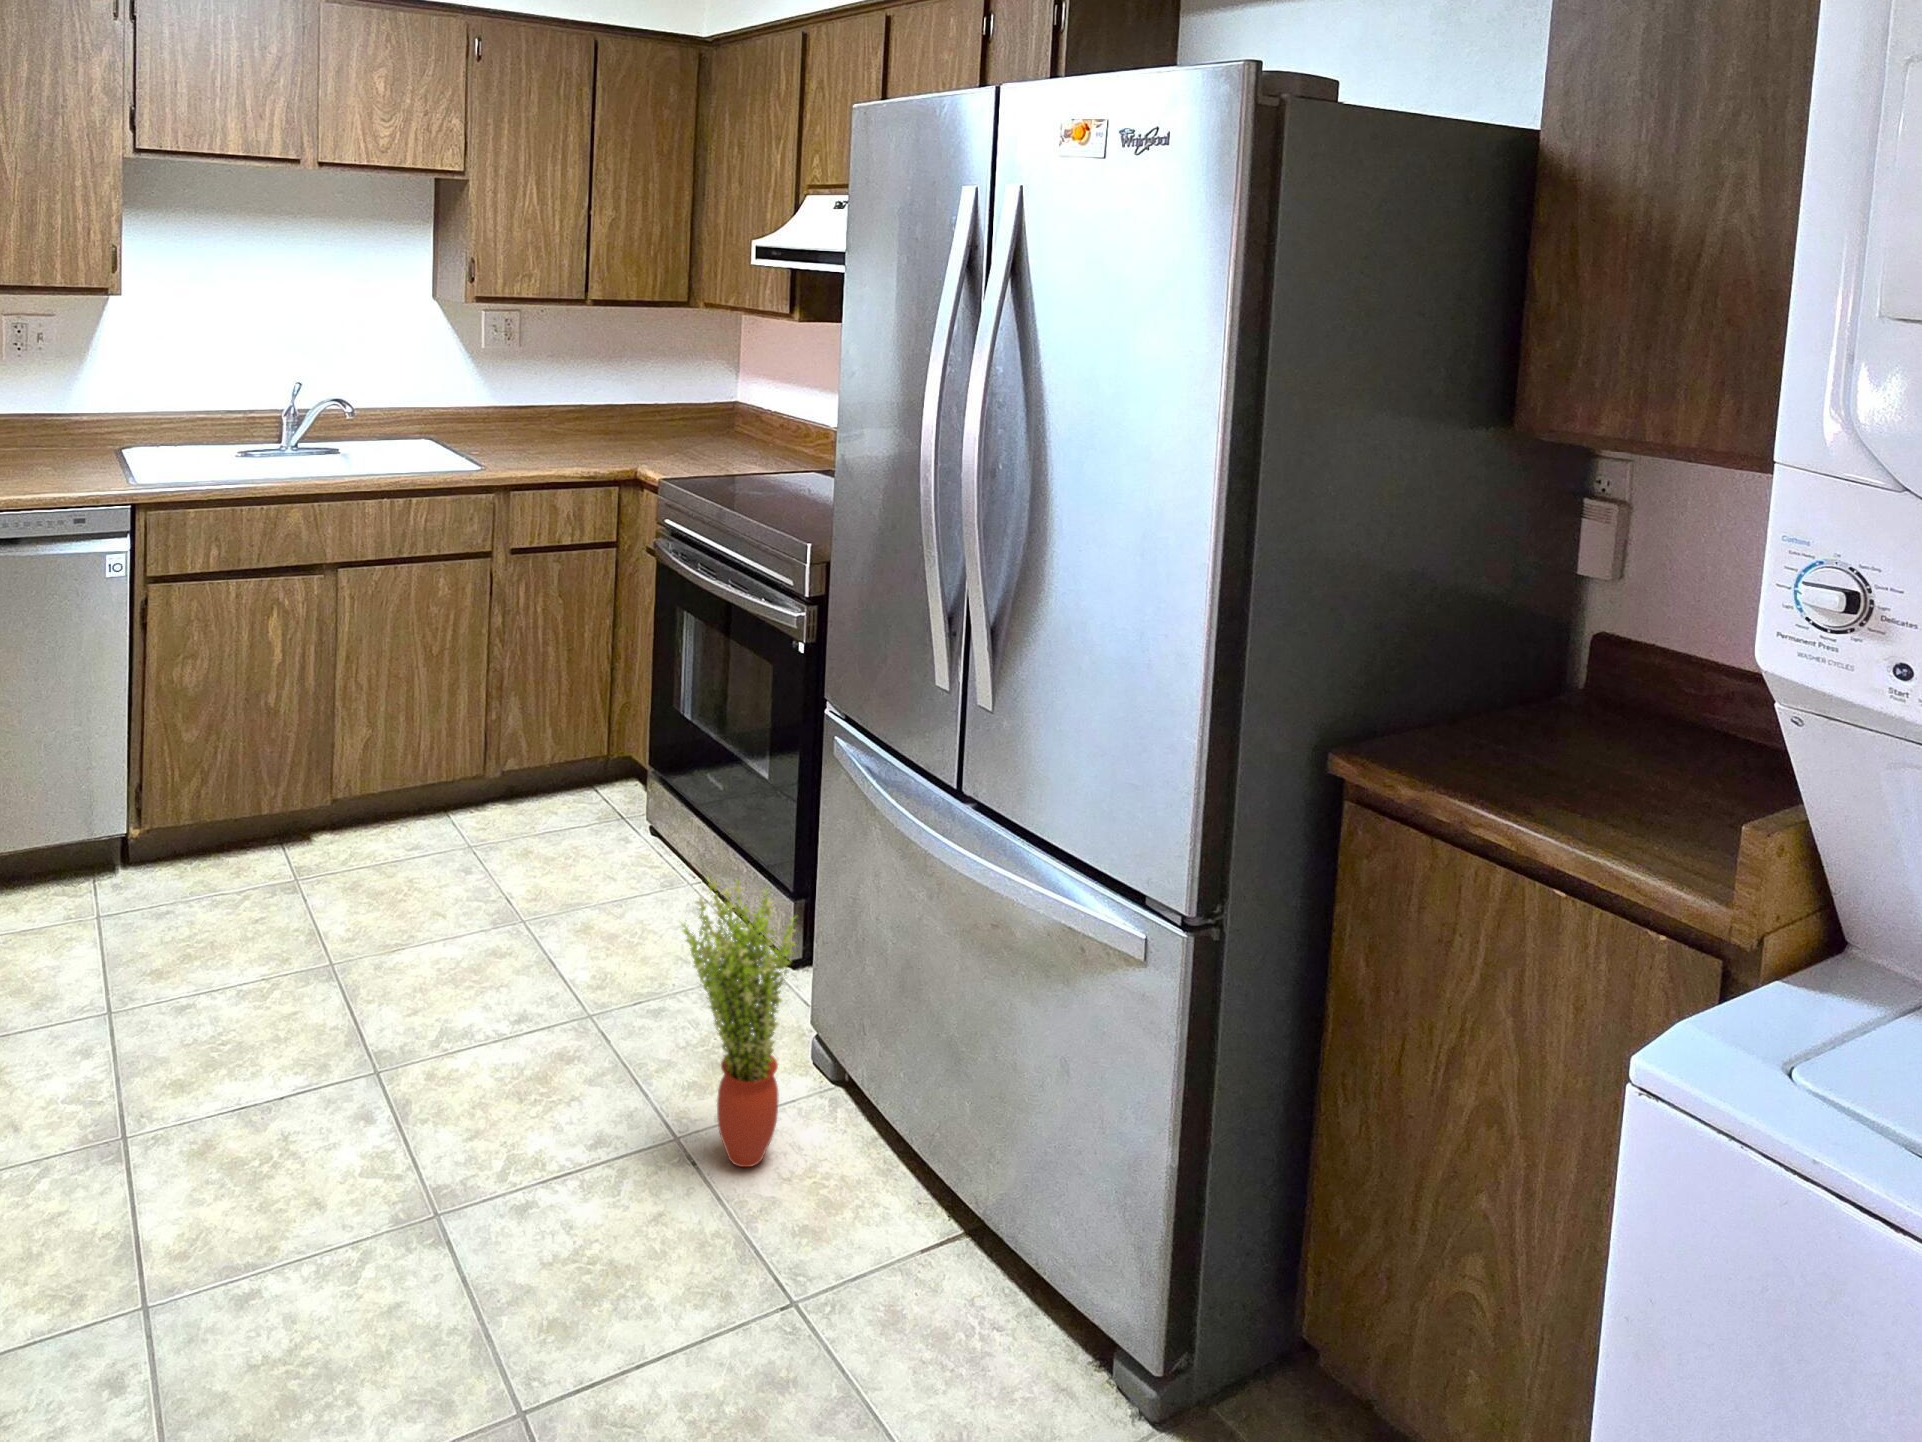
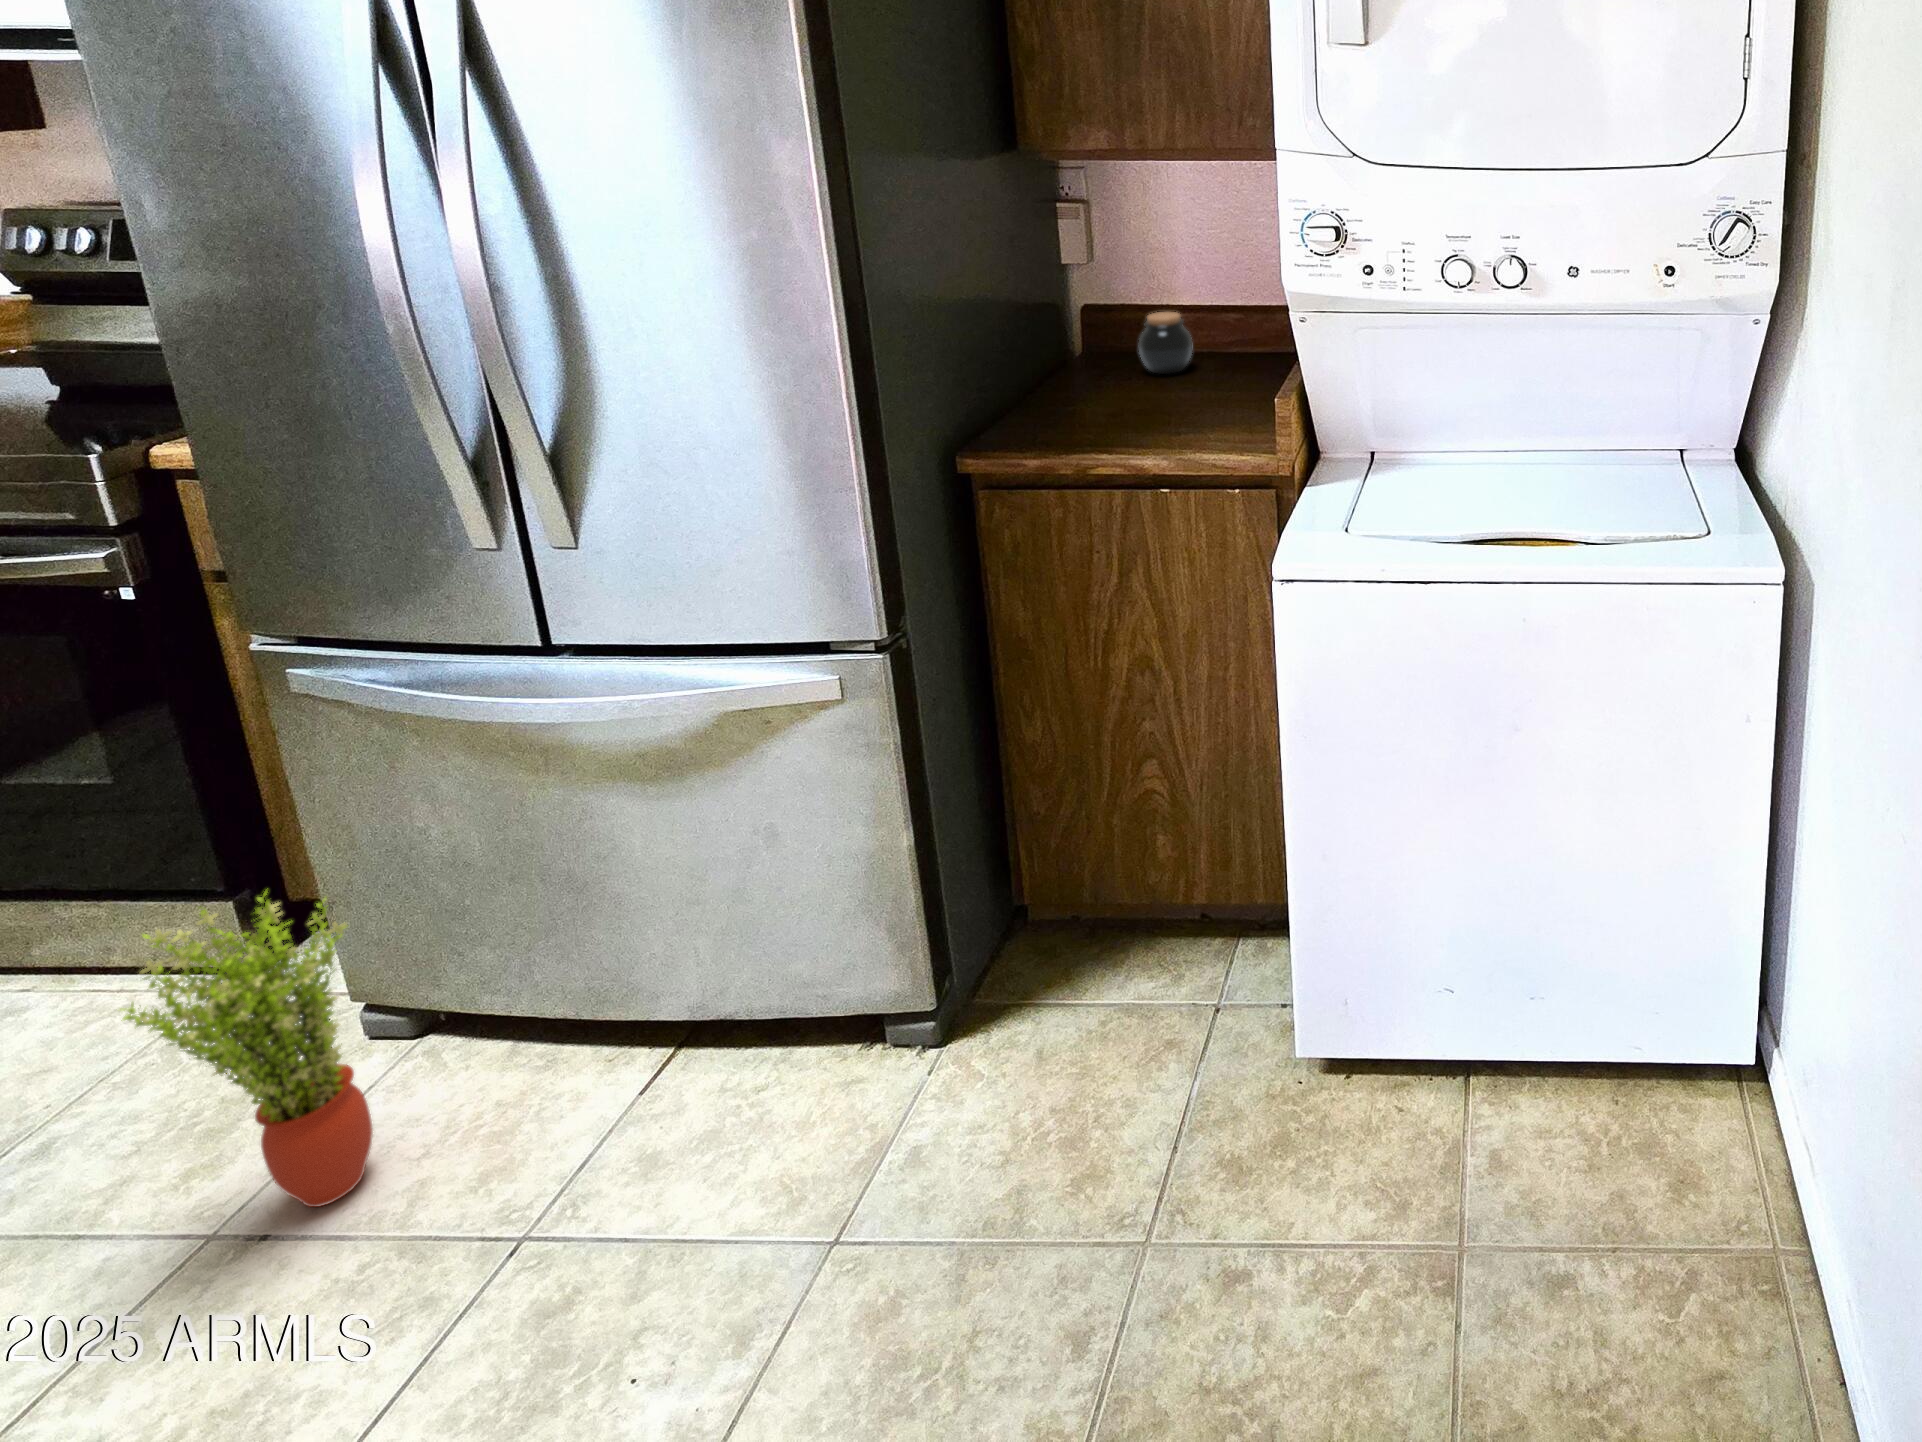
jar: none [1632,669,1715,759] -> present [1139,312,1193,374]

